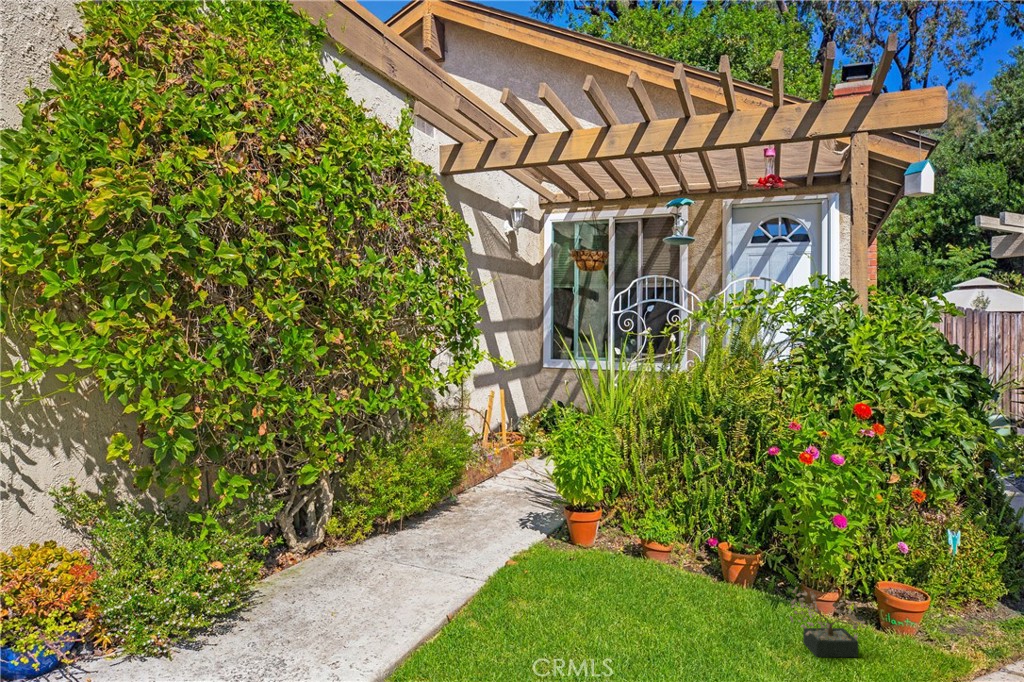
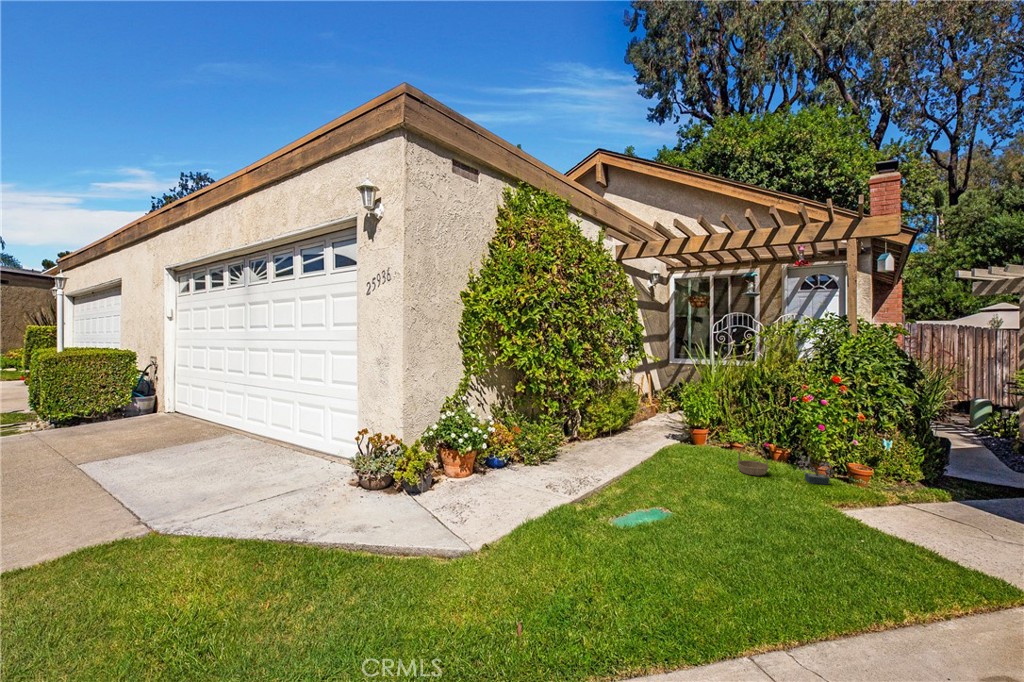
basket: none [660,561,728,641] -> present [737,443,769,476]

